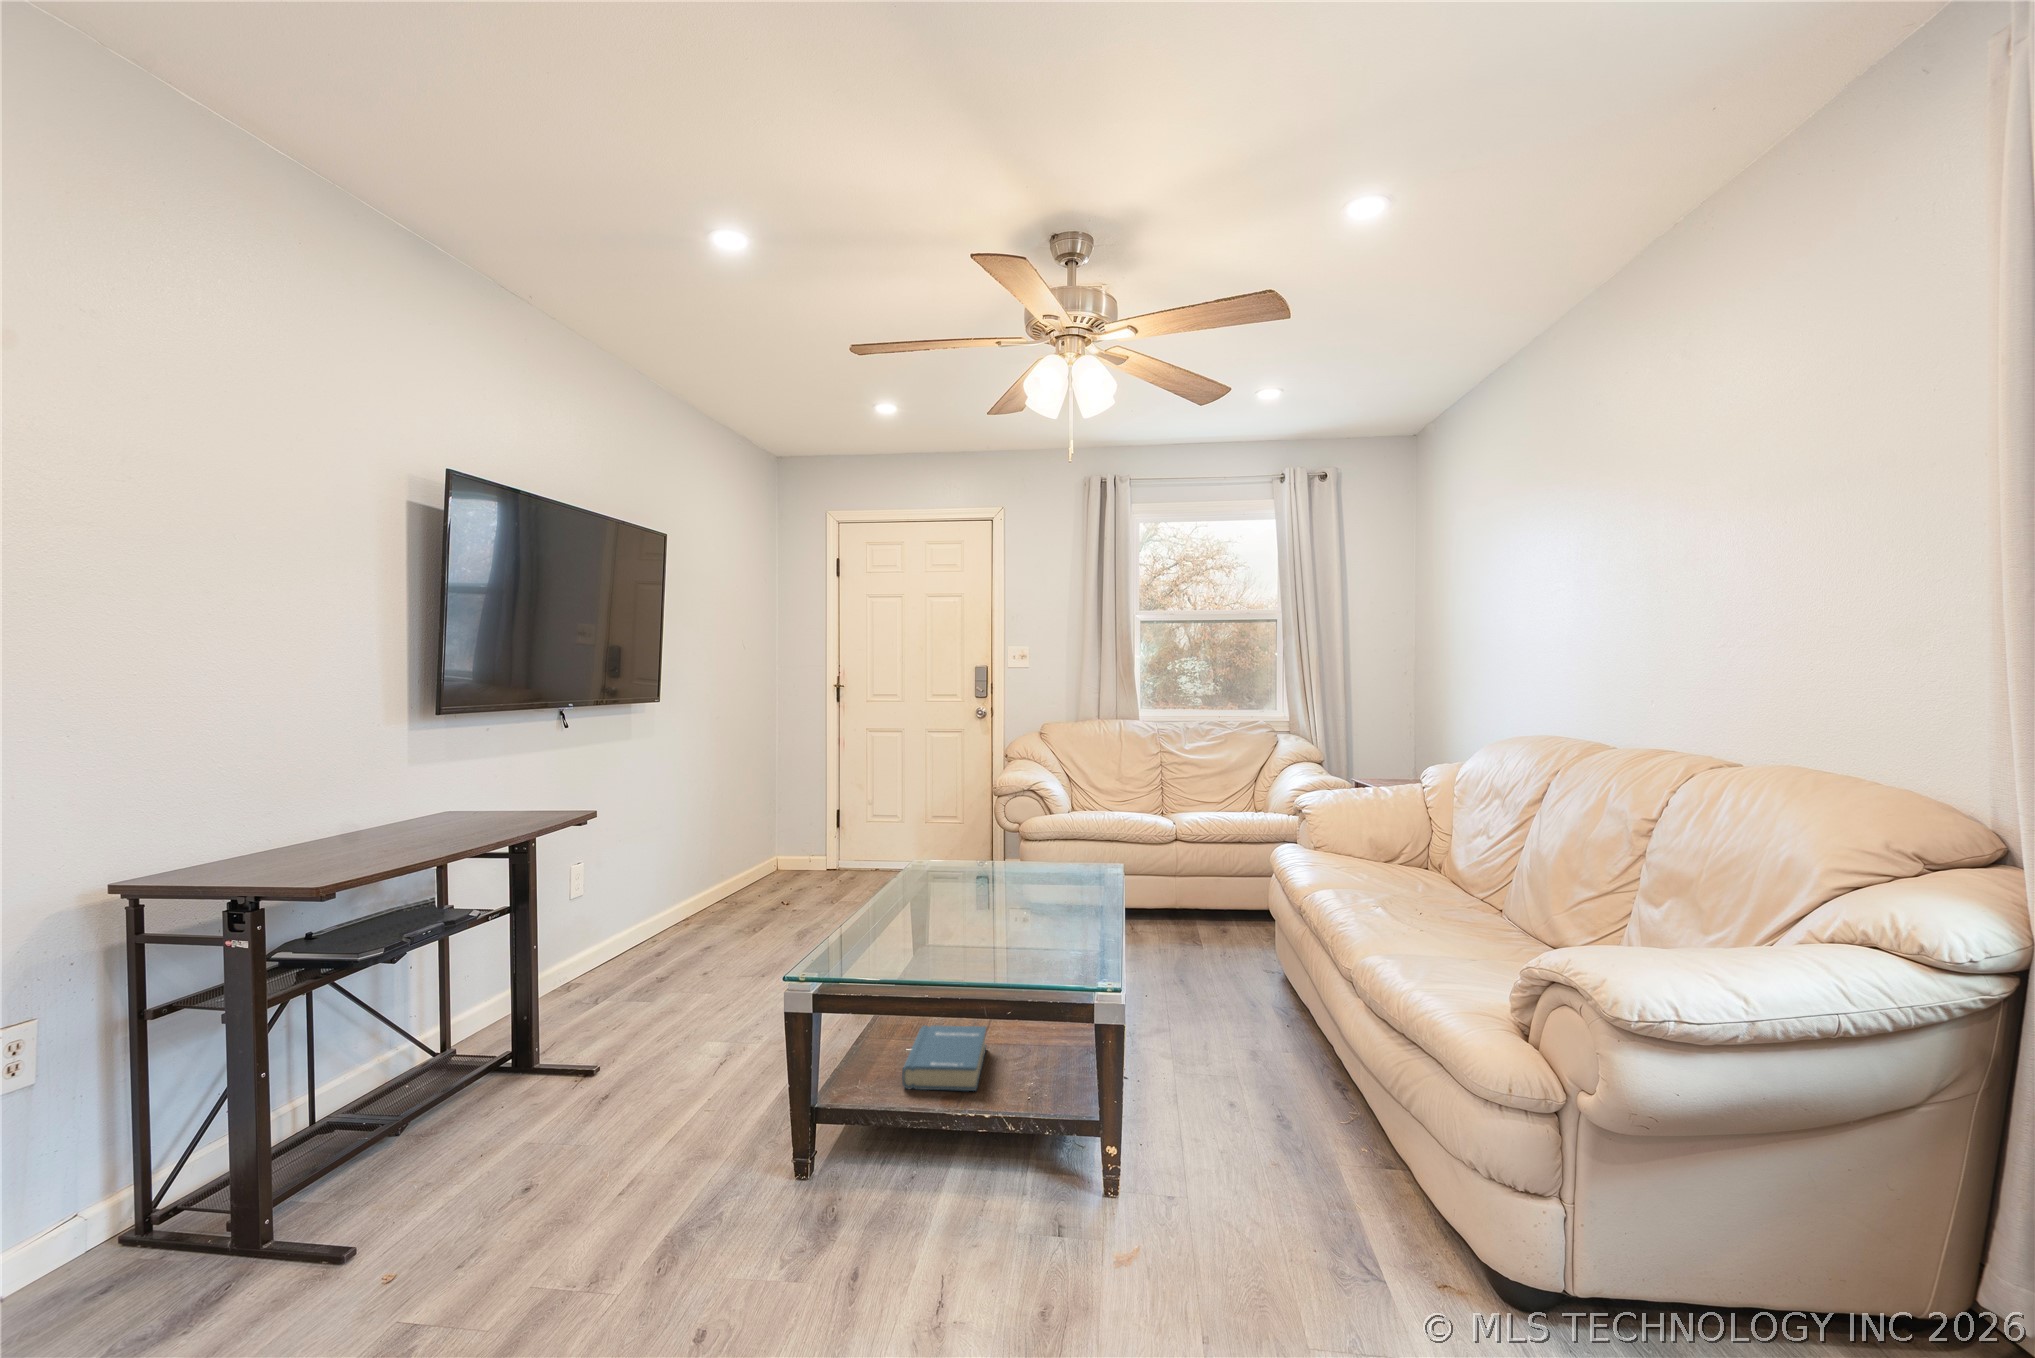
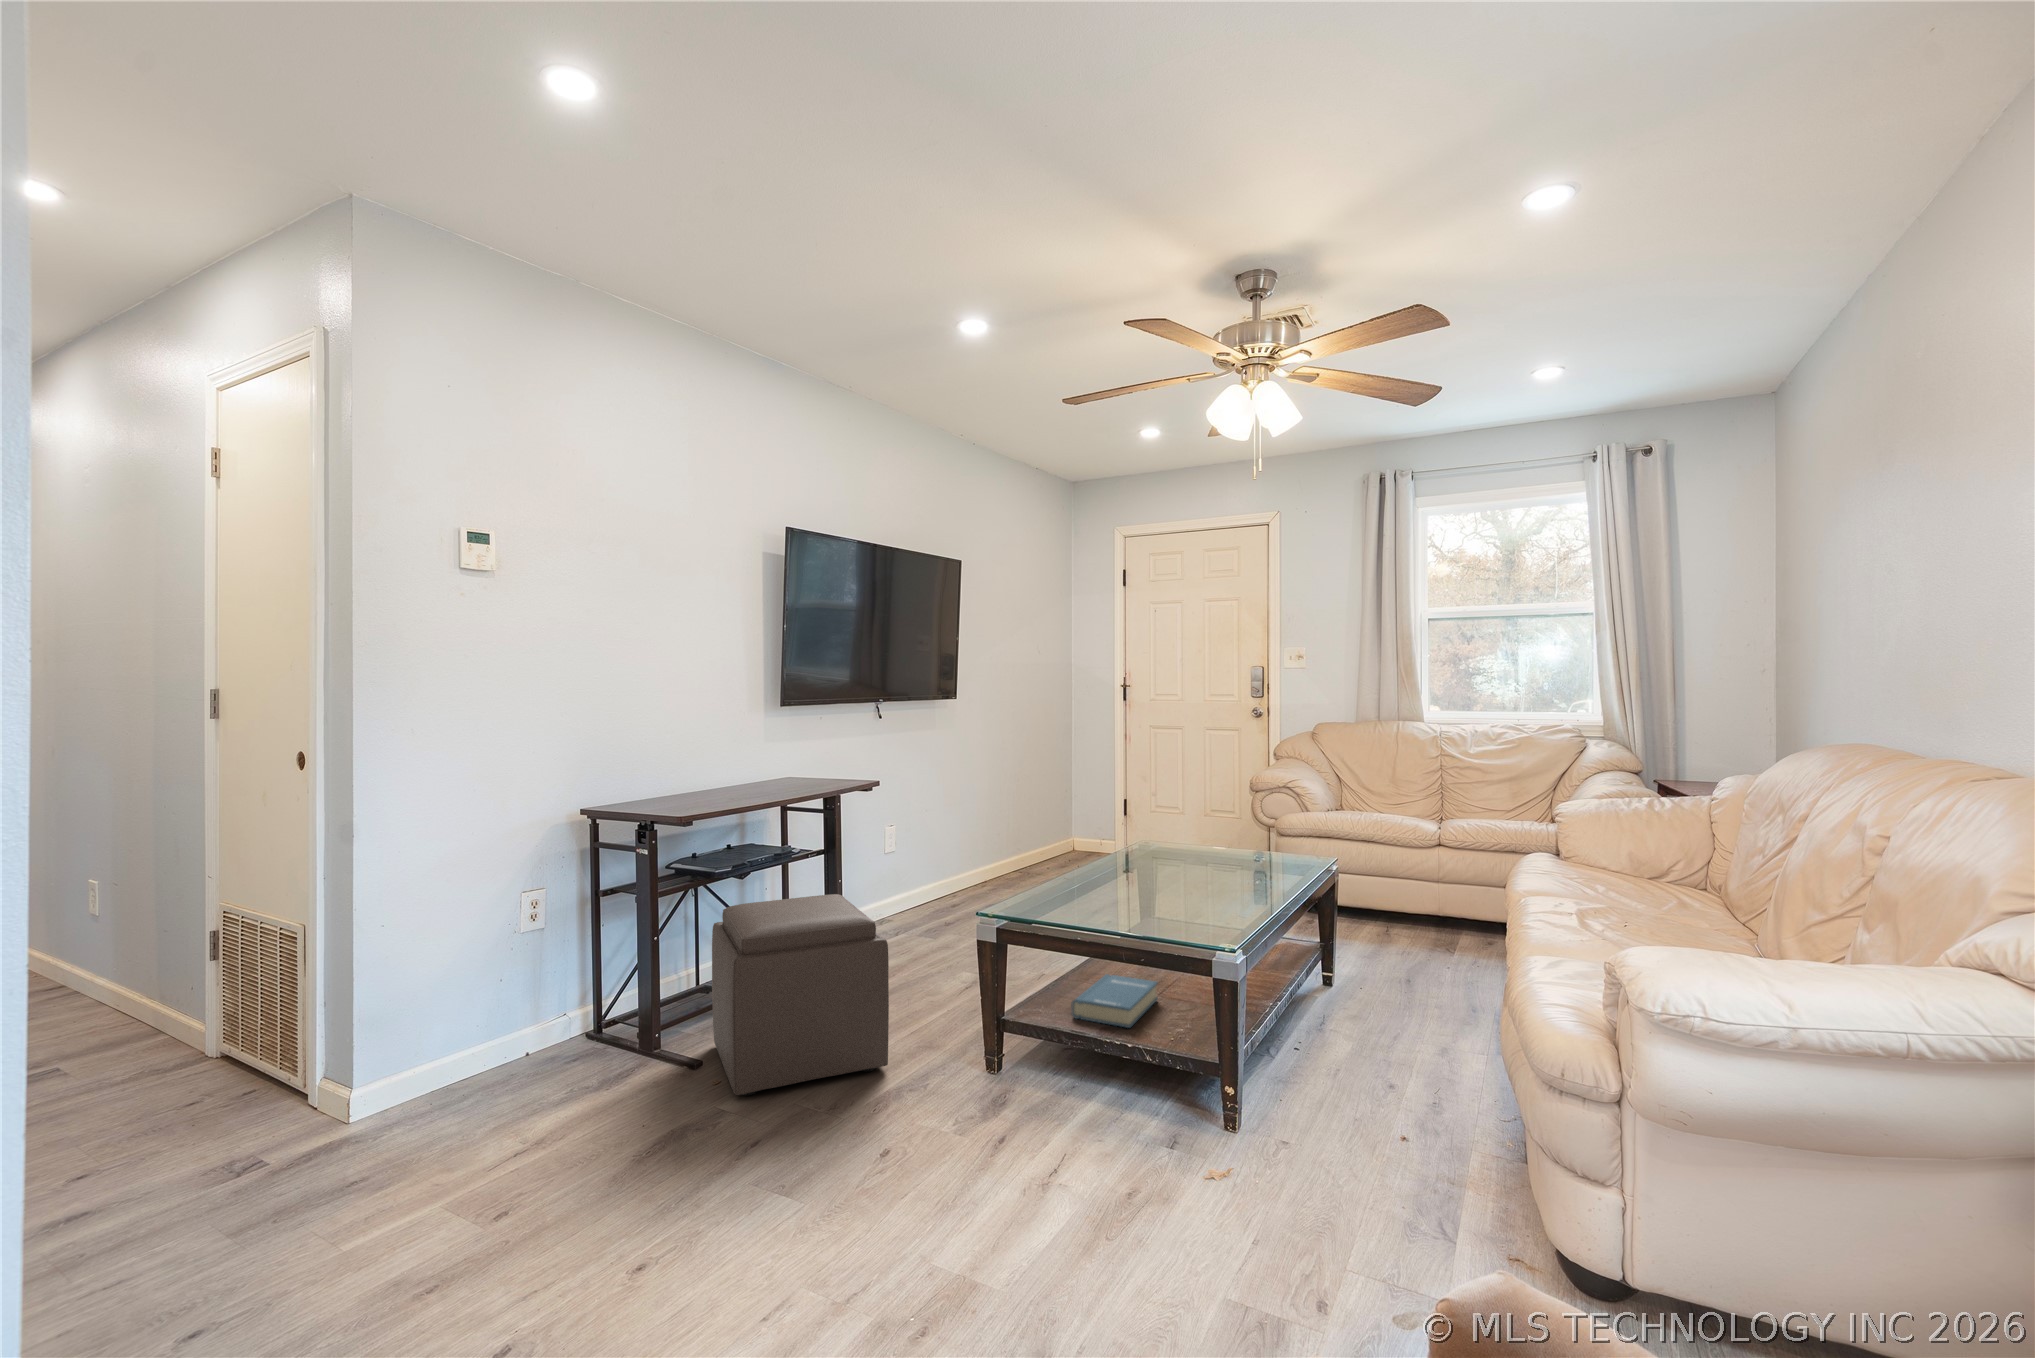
ottoman: none [363,970,661,1299] -> present [712,894,889,1096]

